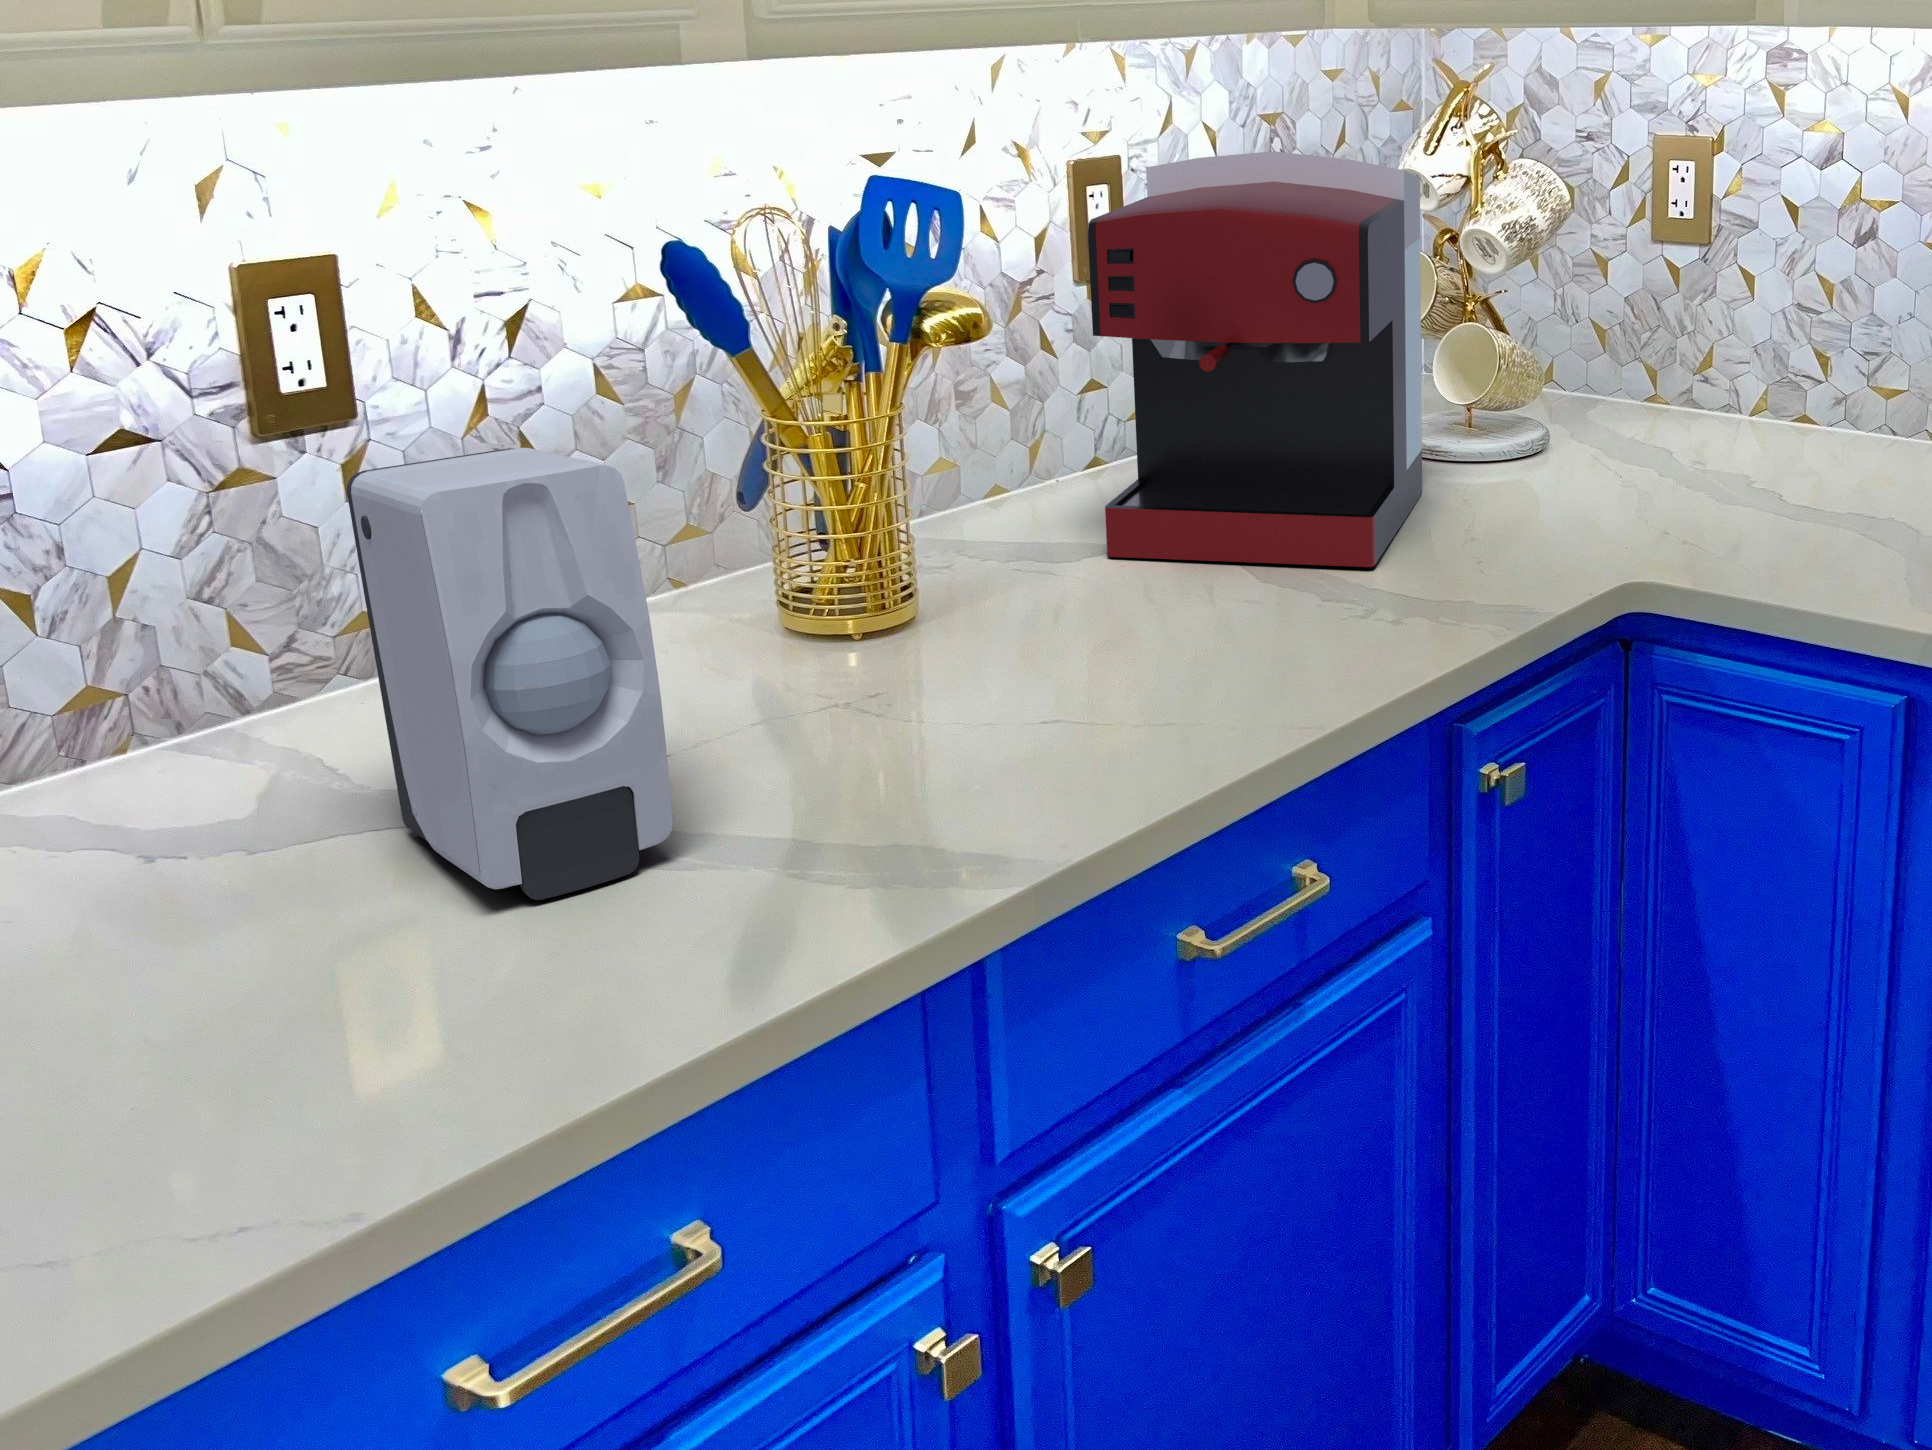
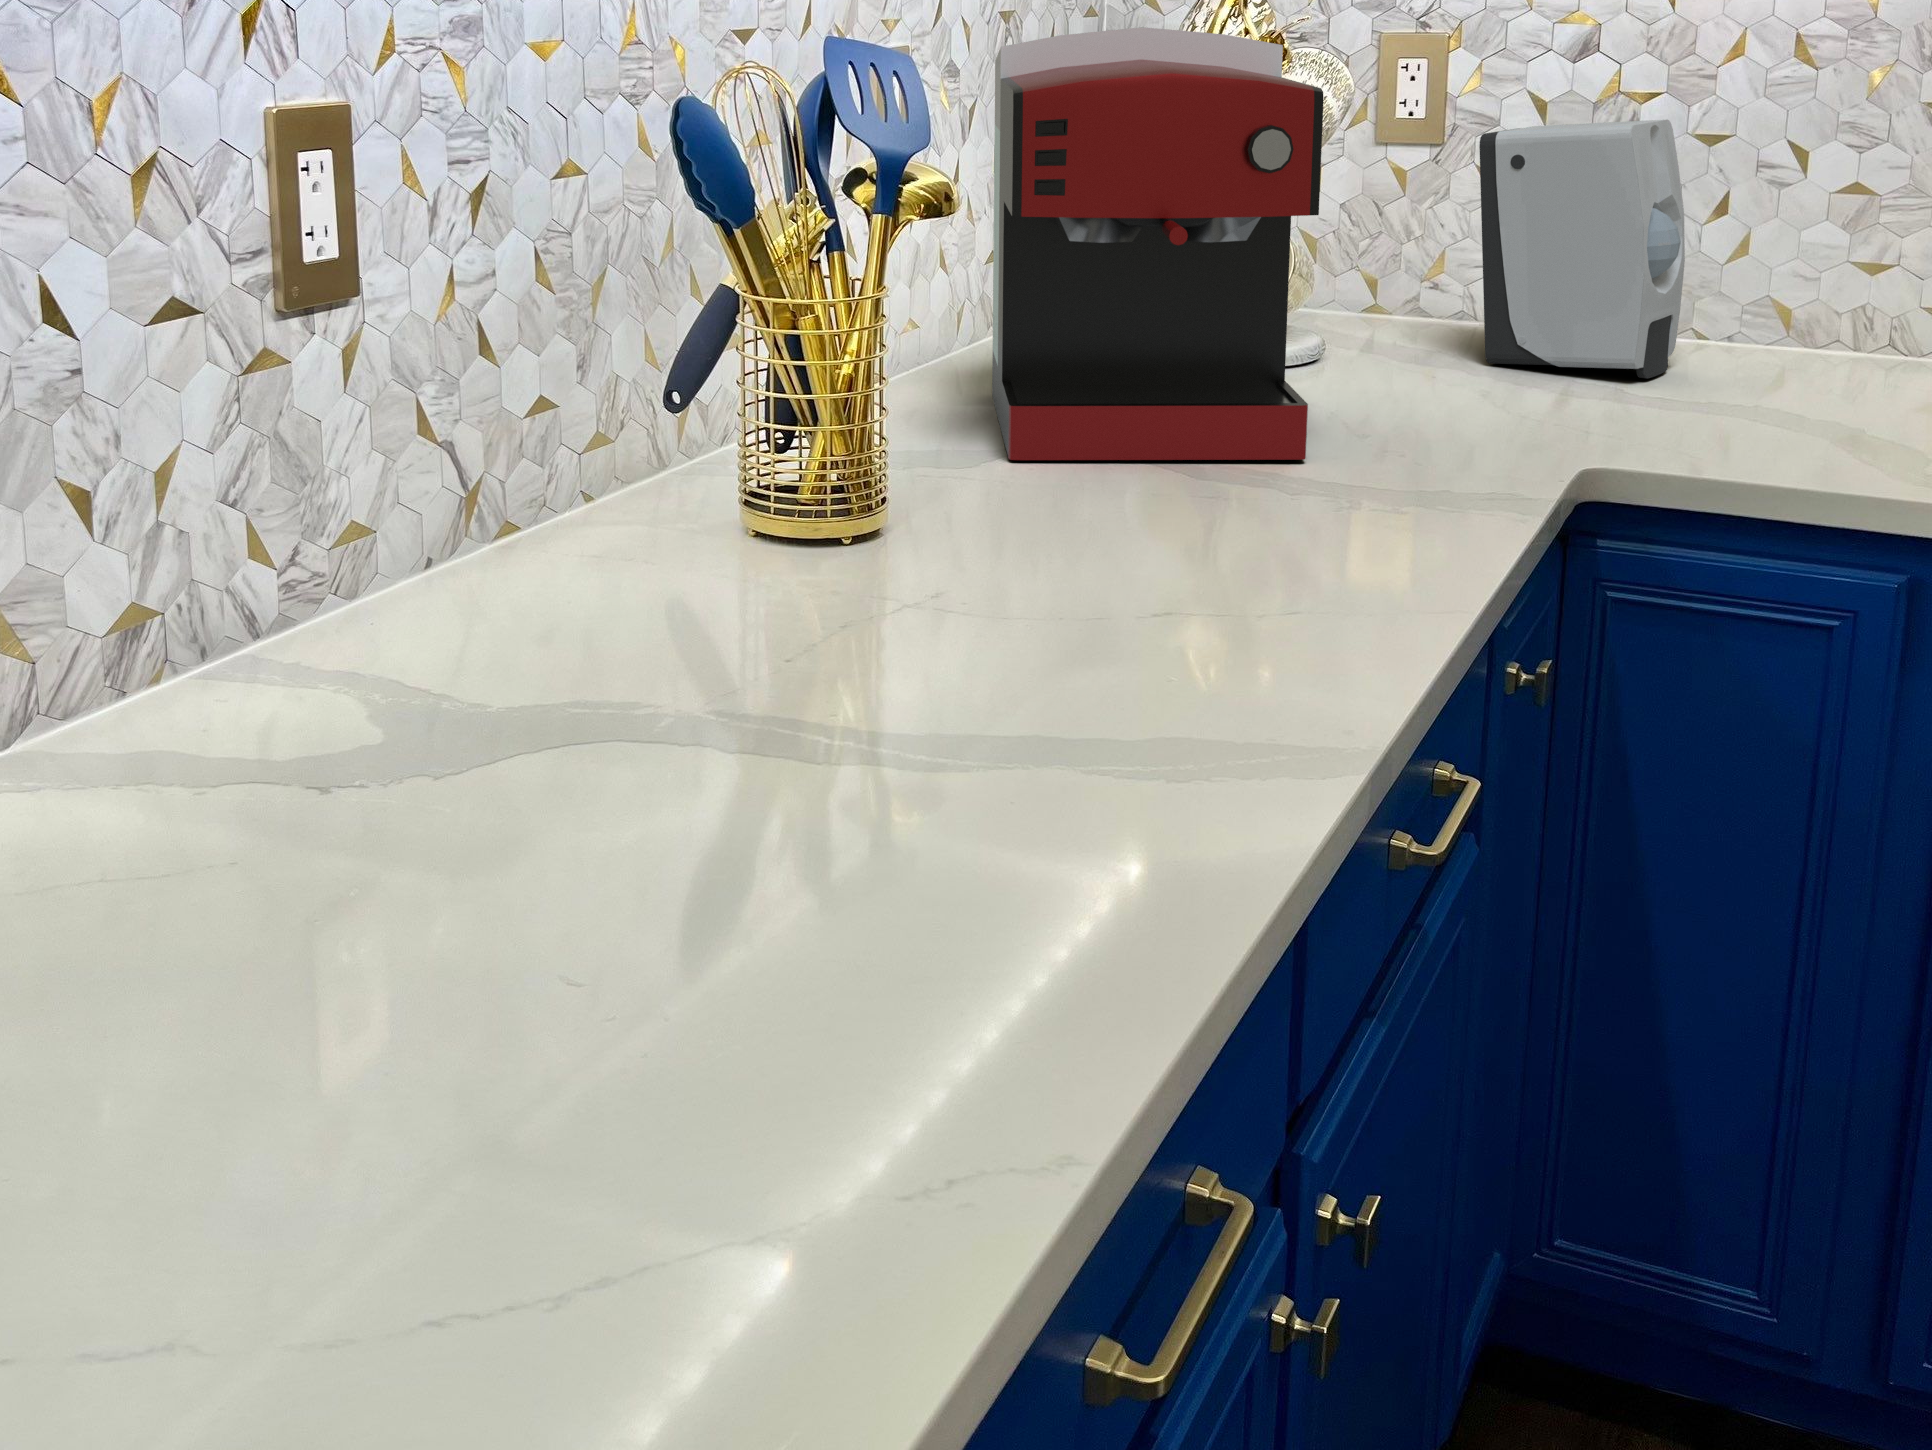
soap dispenser: present [347,448,673,900] -> present [1479,120,1685,378]

